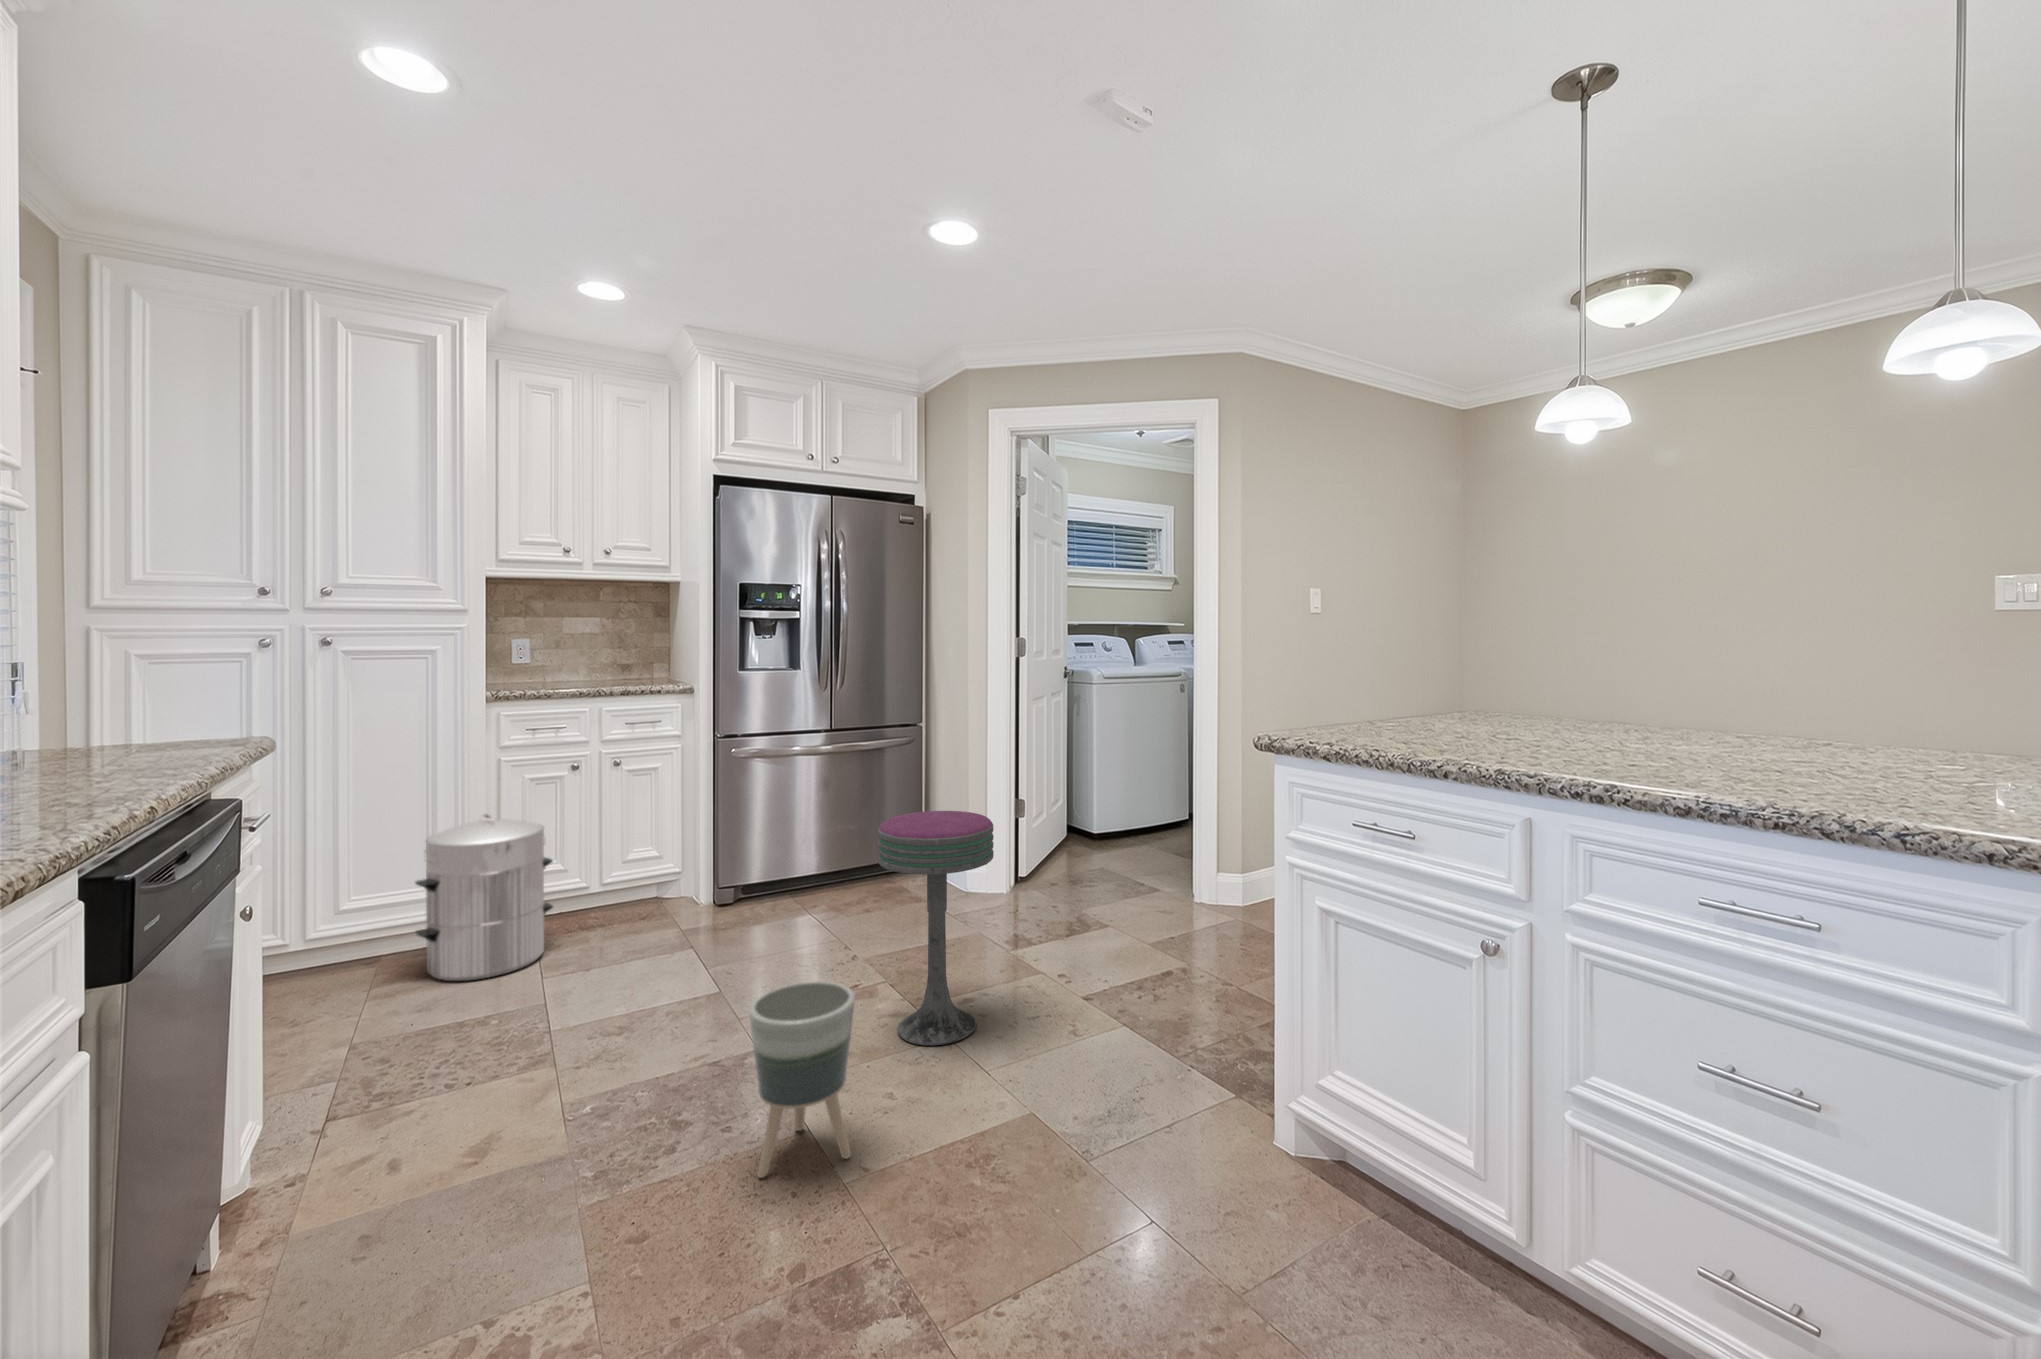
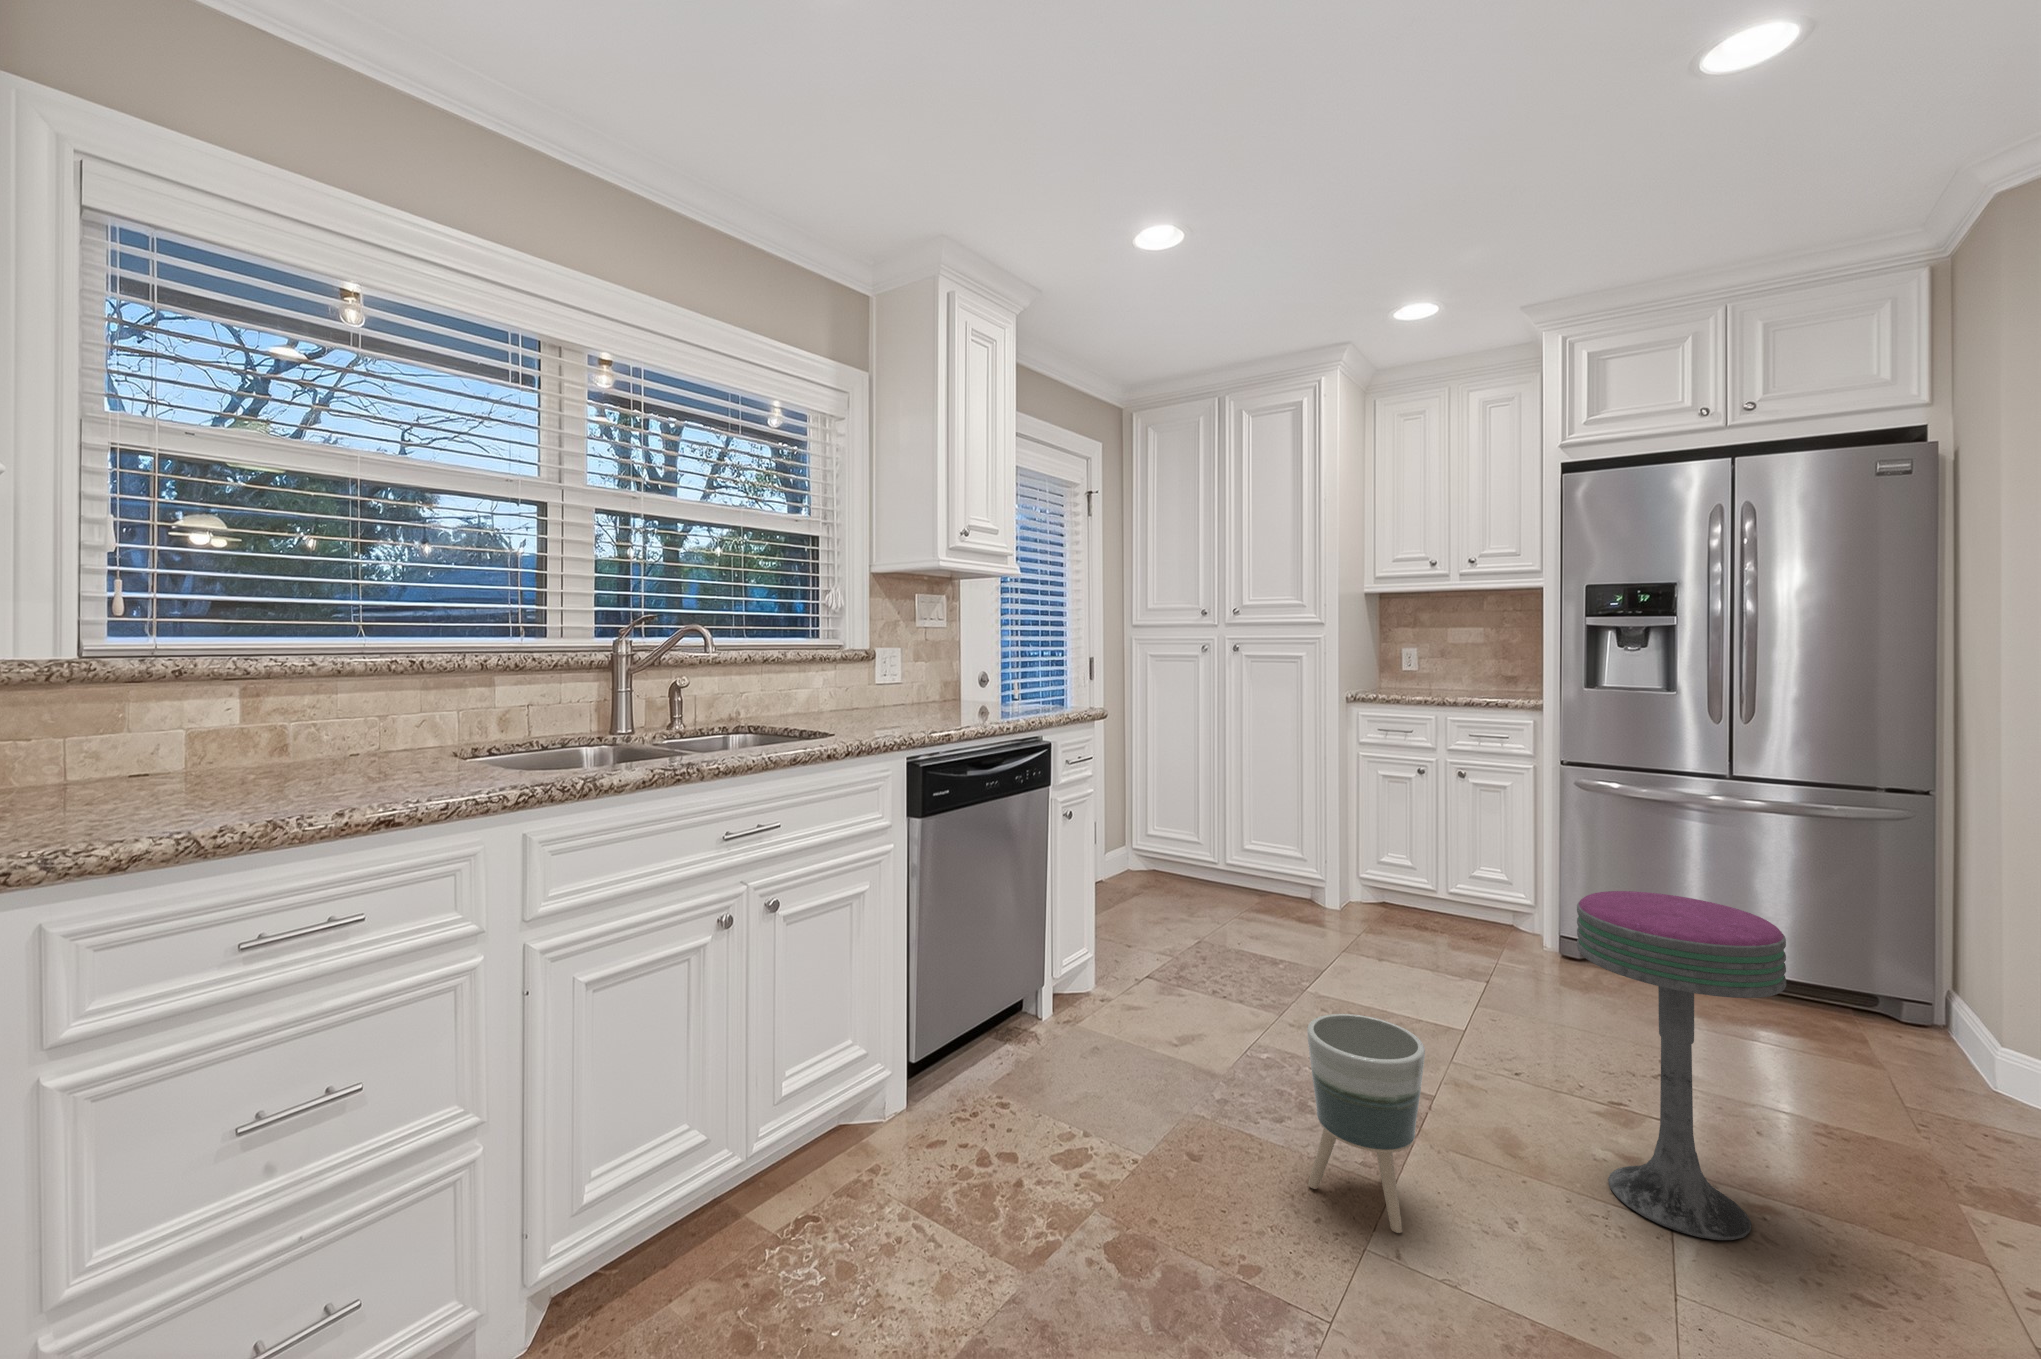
waste bin: present [415,815,553,981] -> none [1273,797,1379,937]

